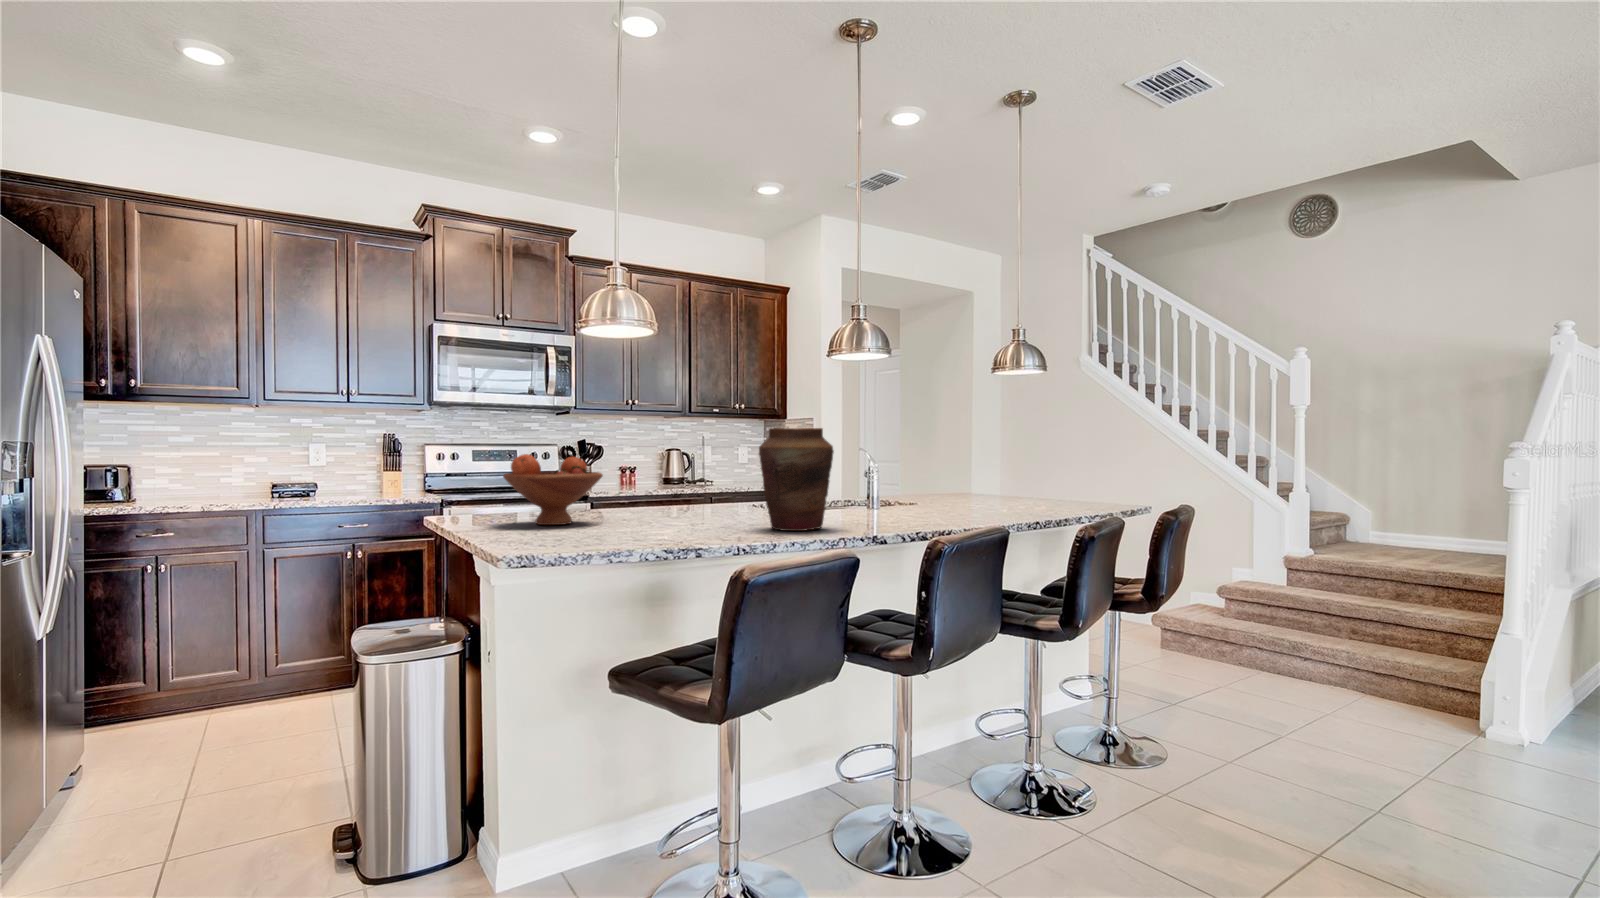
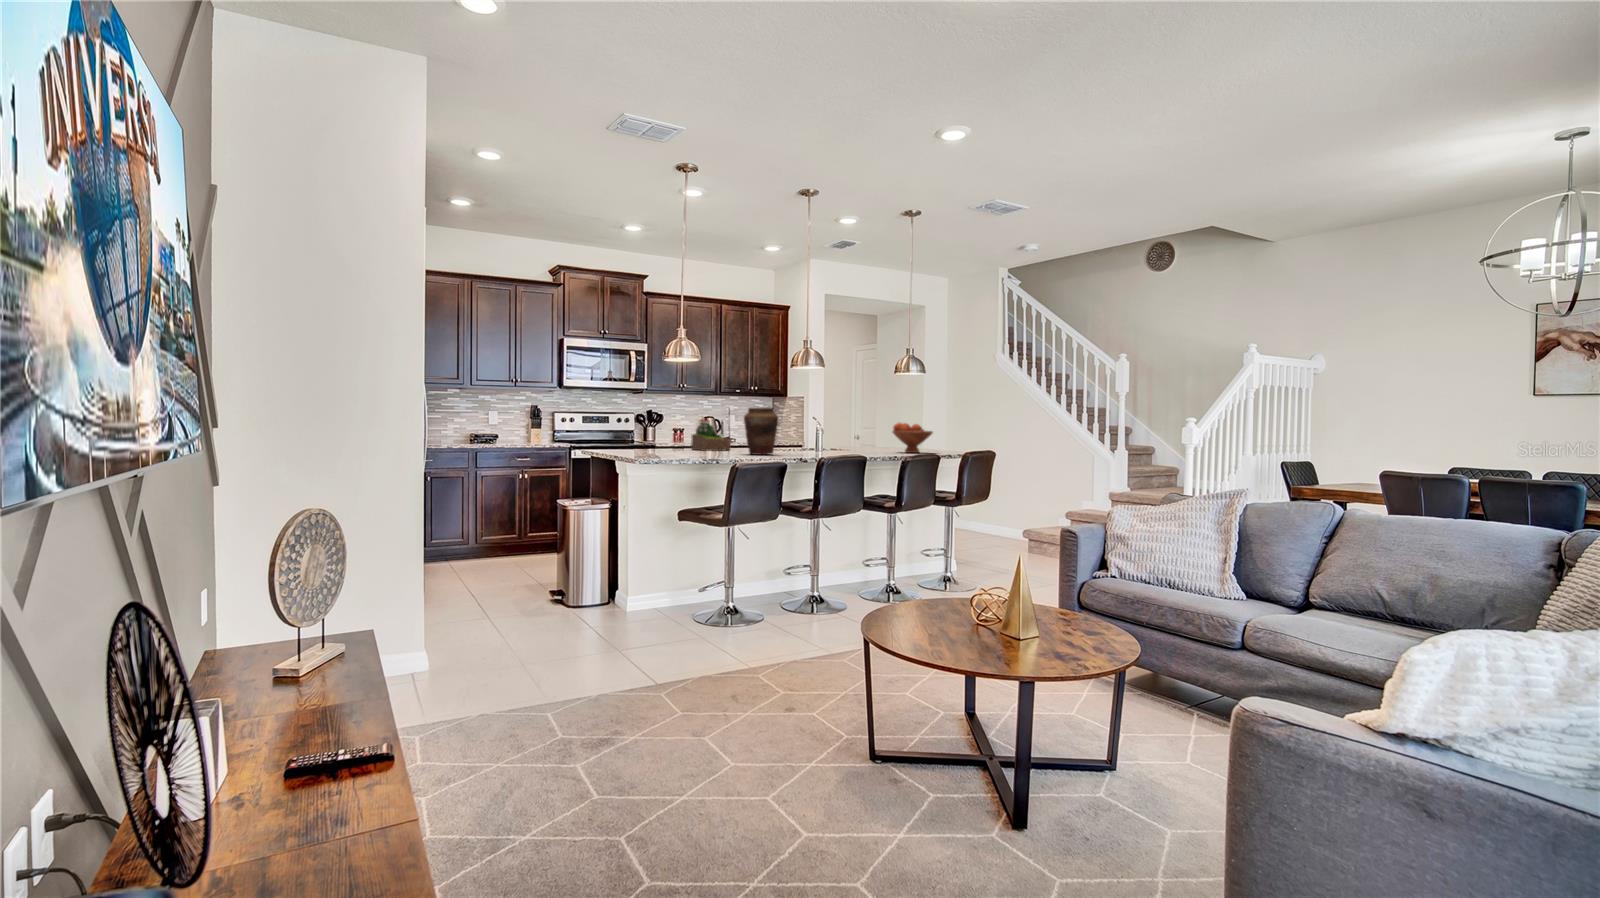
fruit bowl: present [503,454,603,525] -> present [893,423,933,453]
succulent plant: none [646,454,719,514] -> present [691,420,731,451]

